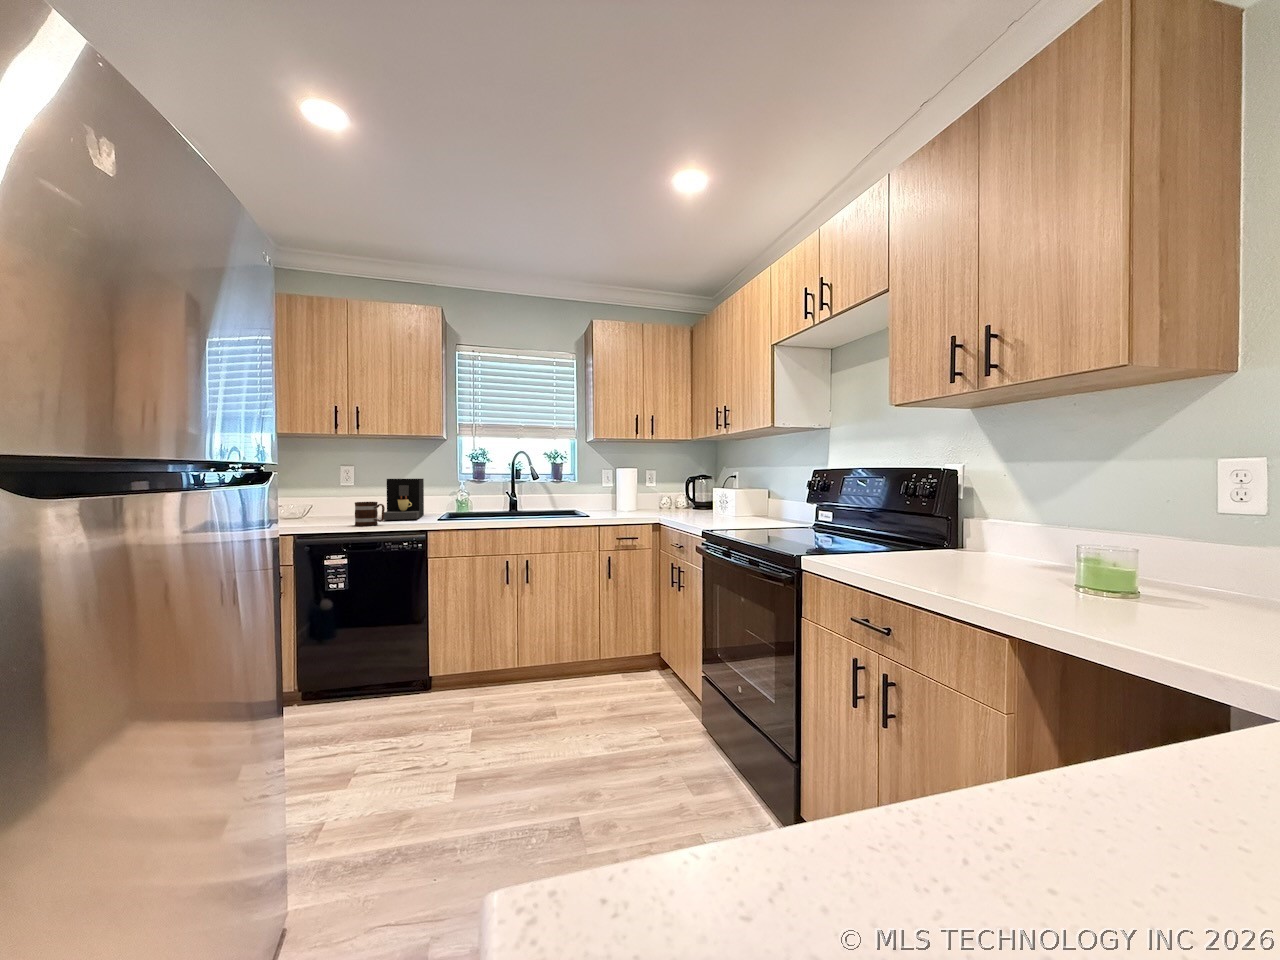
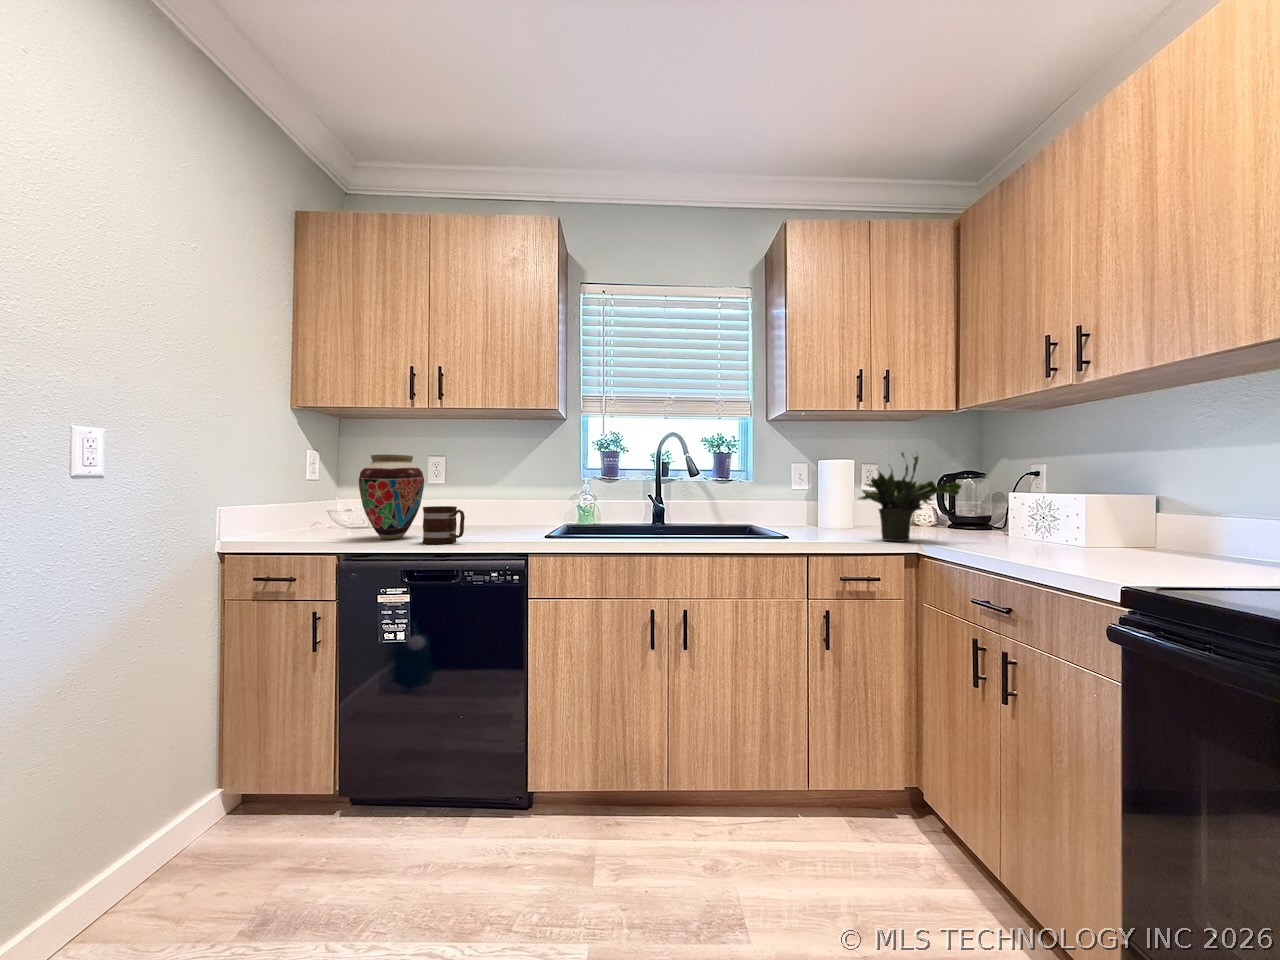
potted plant: none [629,467,682,517] -> present [859,452,962,541]
vase: none [302,468,350,524] -> present [359,455,424,539]
coffee maker: present [384,479,424,520] -> none [469,473,533,534]

